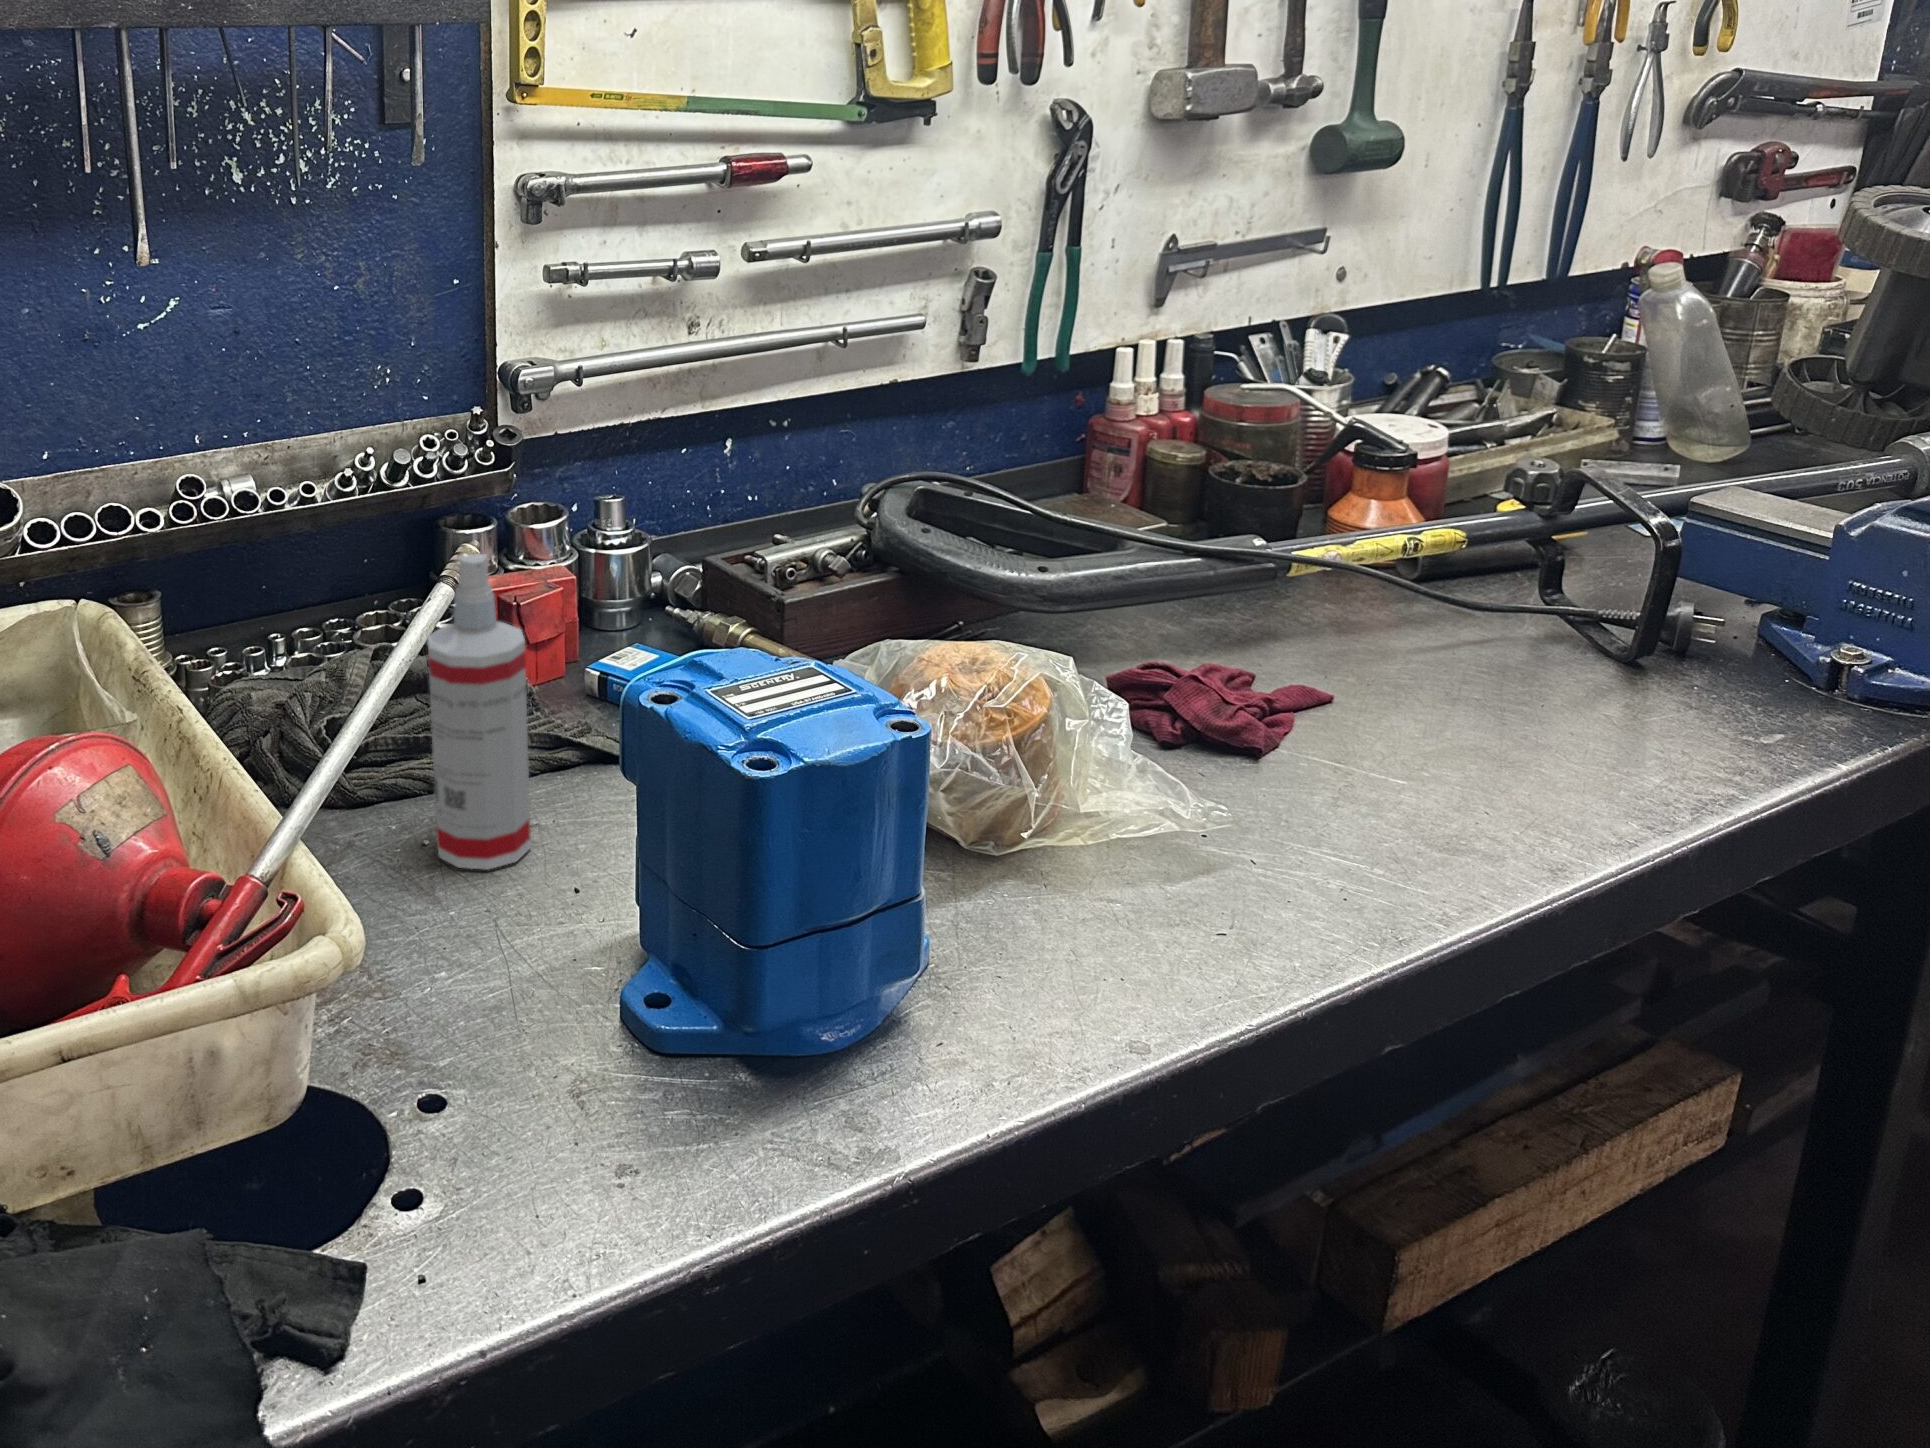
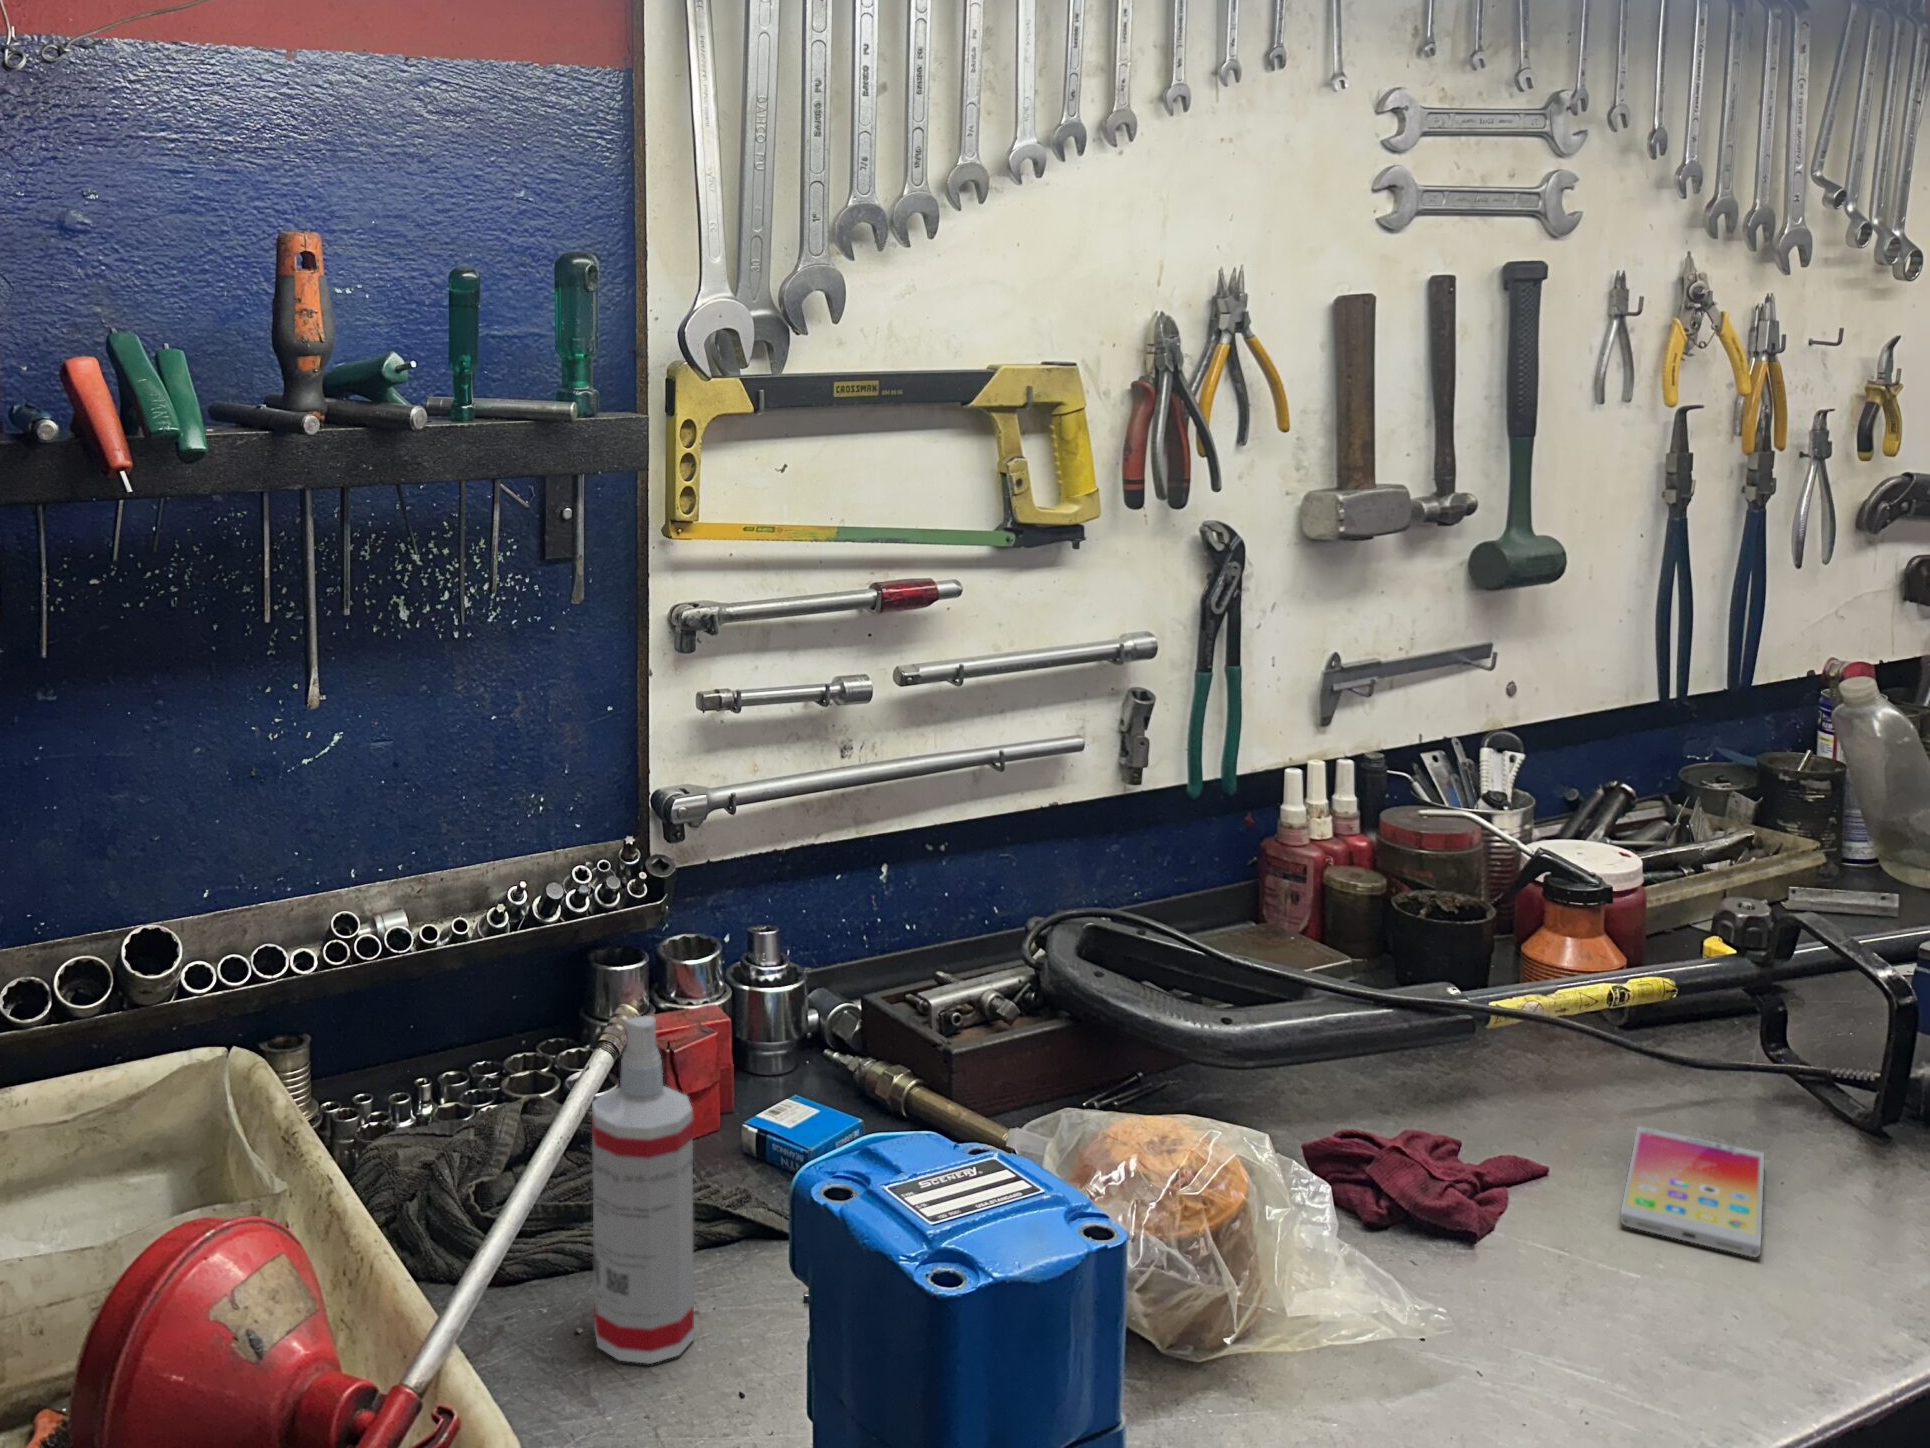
smartphone: none [1391,653,1525,757] -> present [1620,1126,1764,1257]

